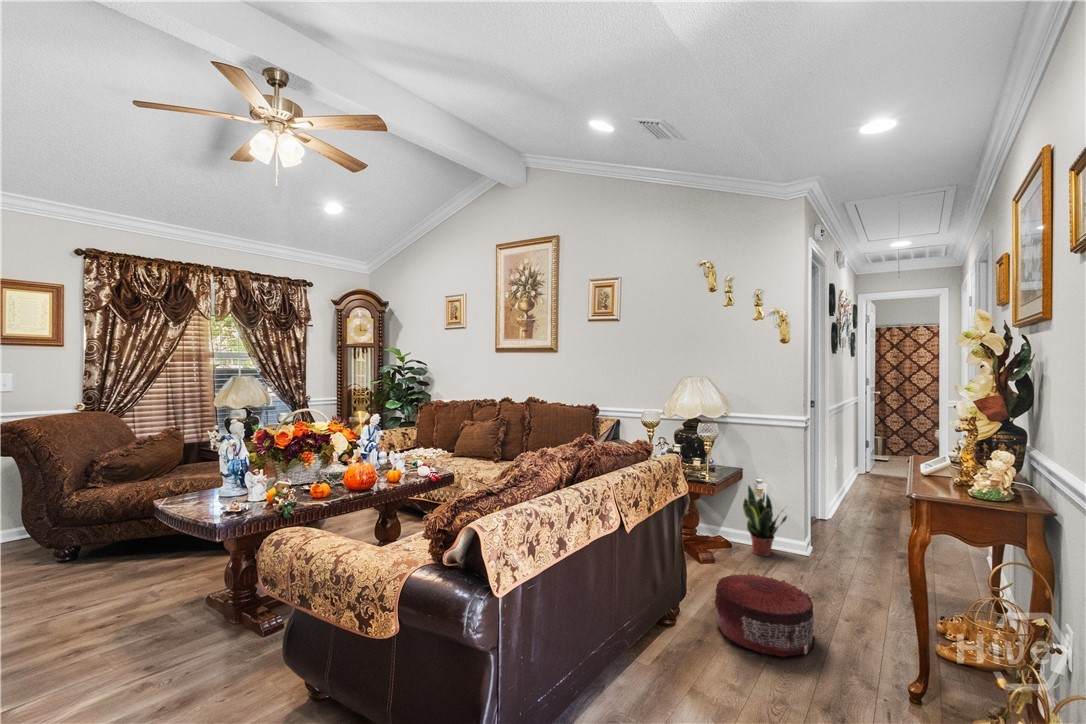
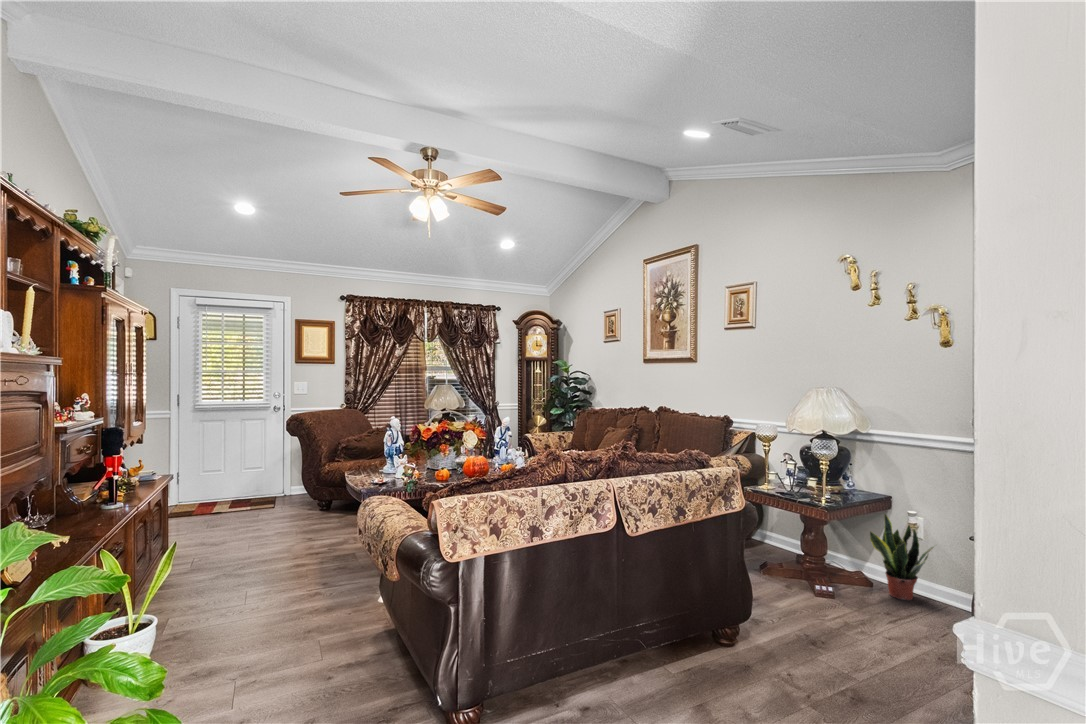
pouf: present [715,573,815,657] -> none [756,592,862,679]

